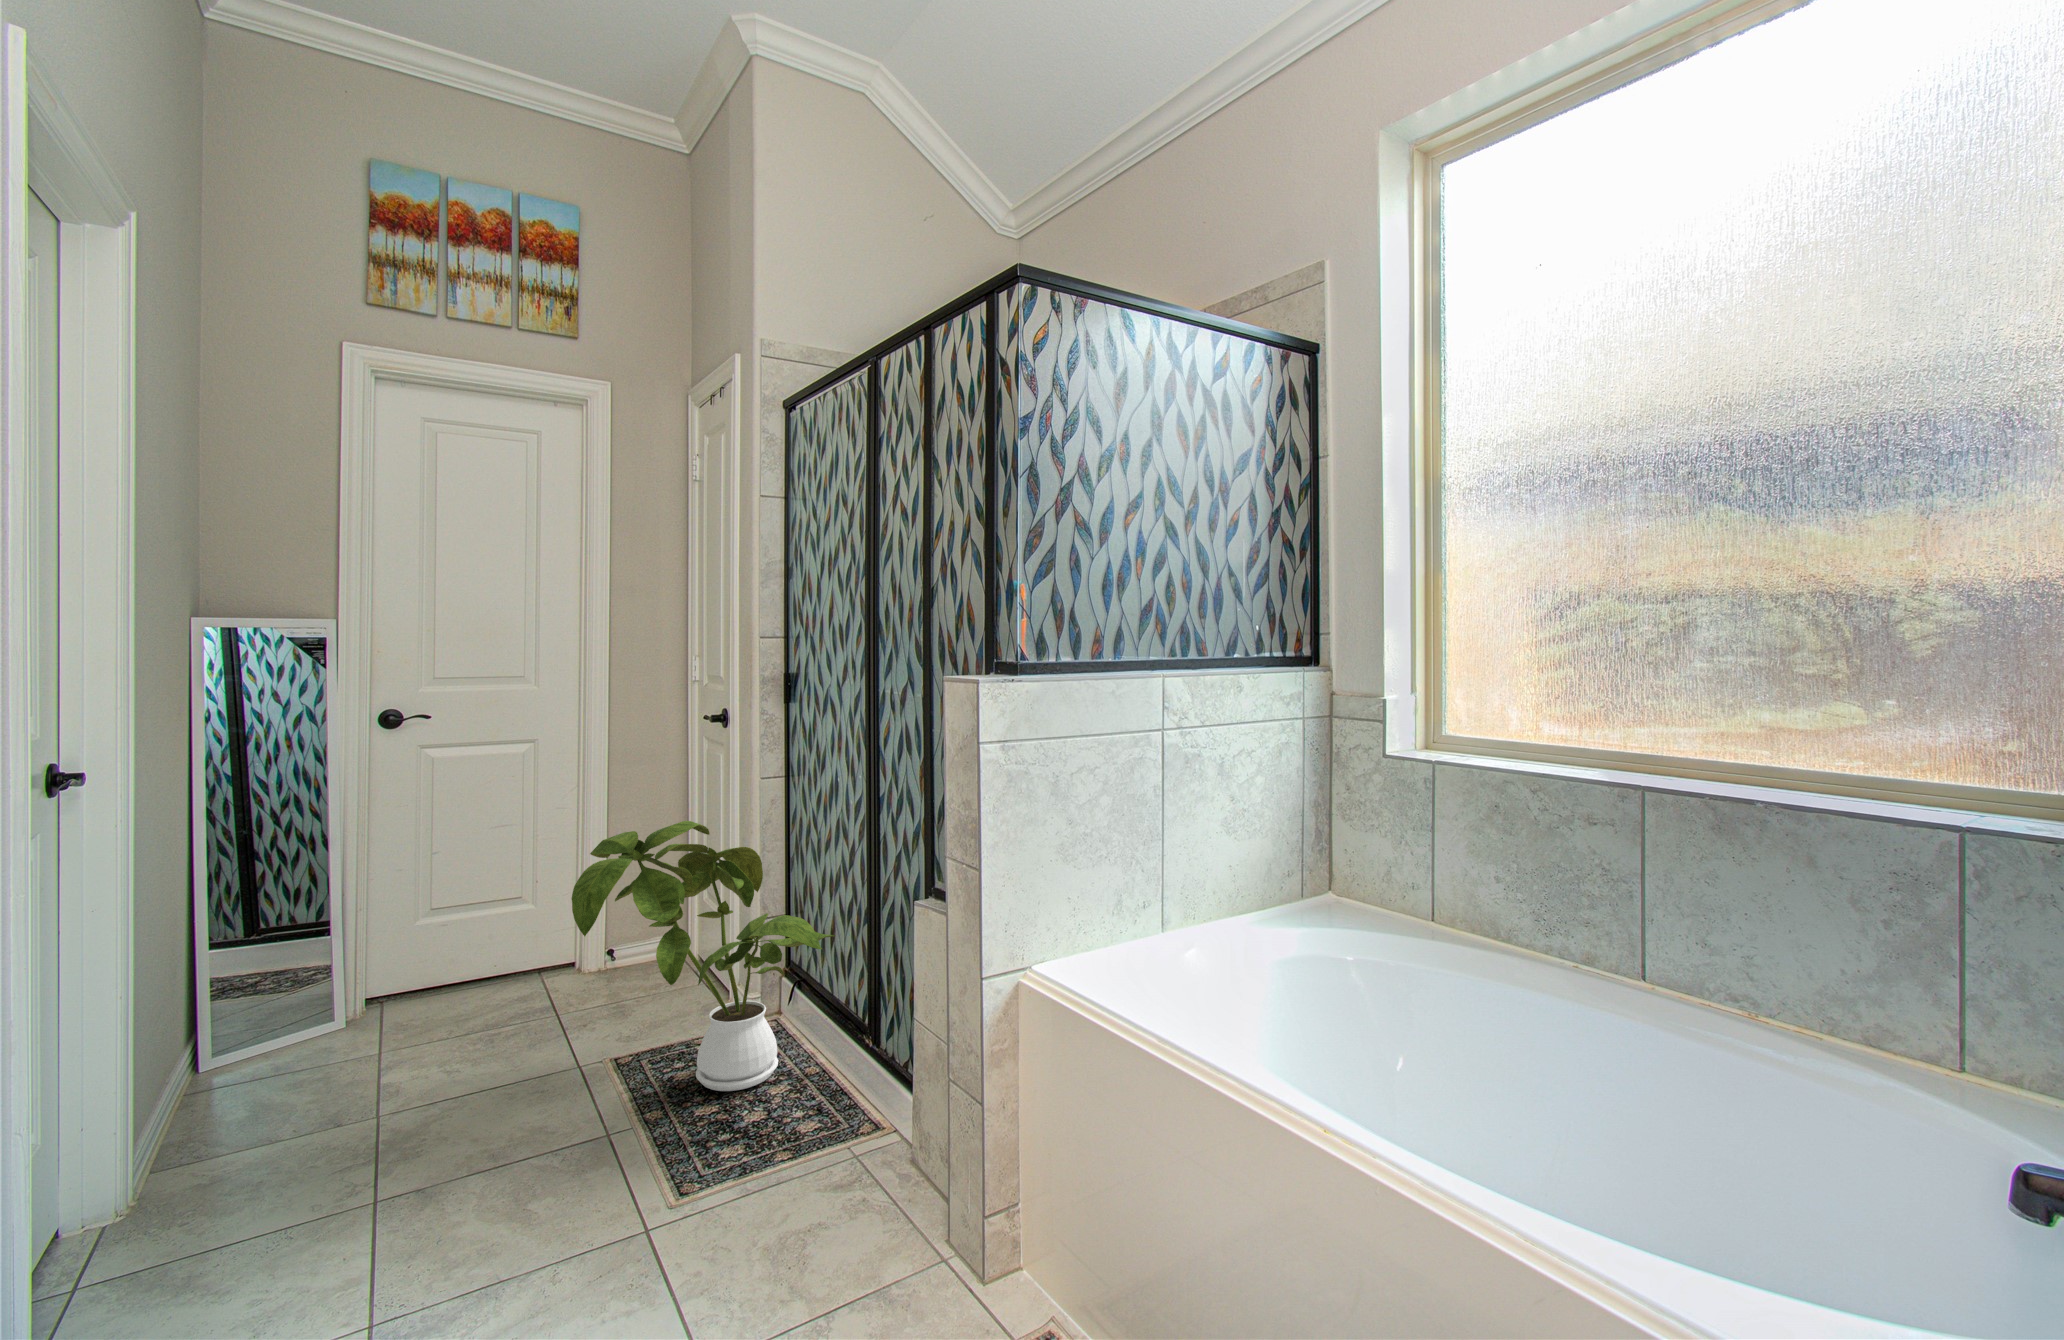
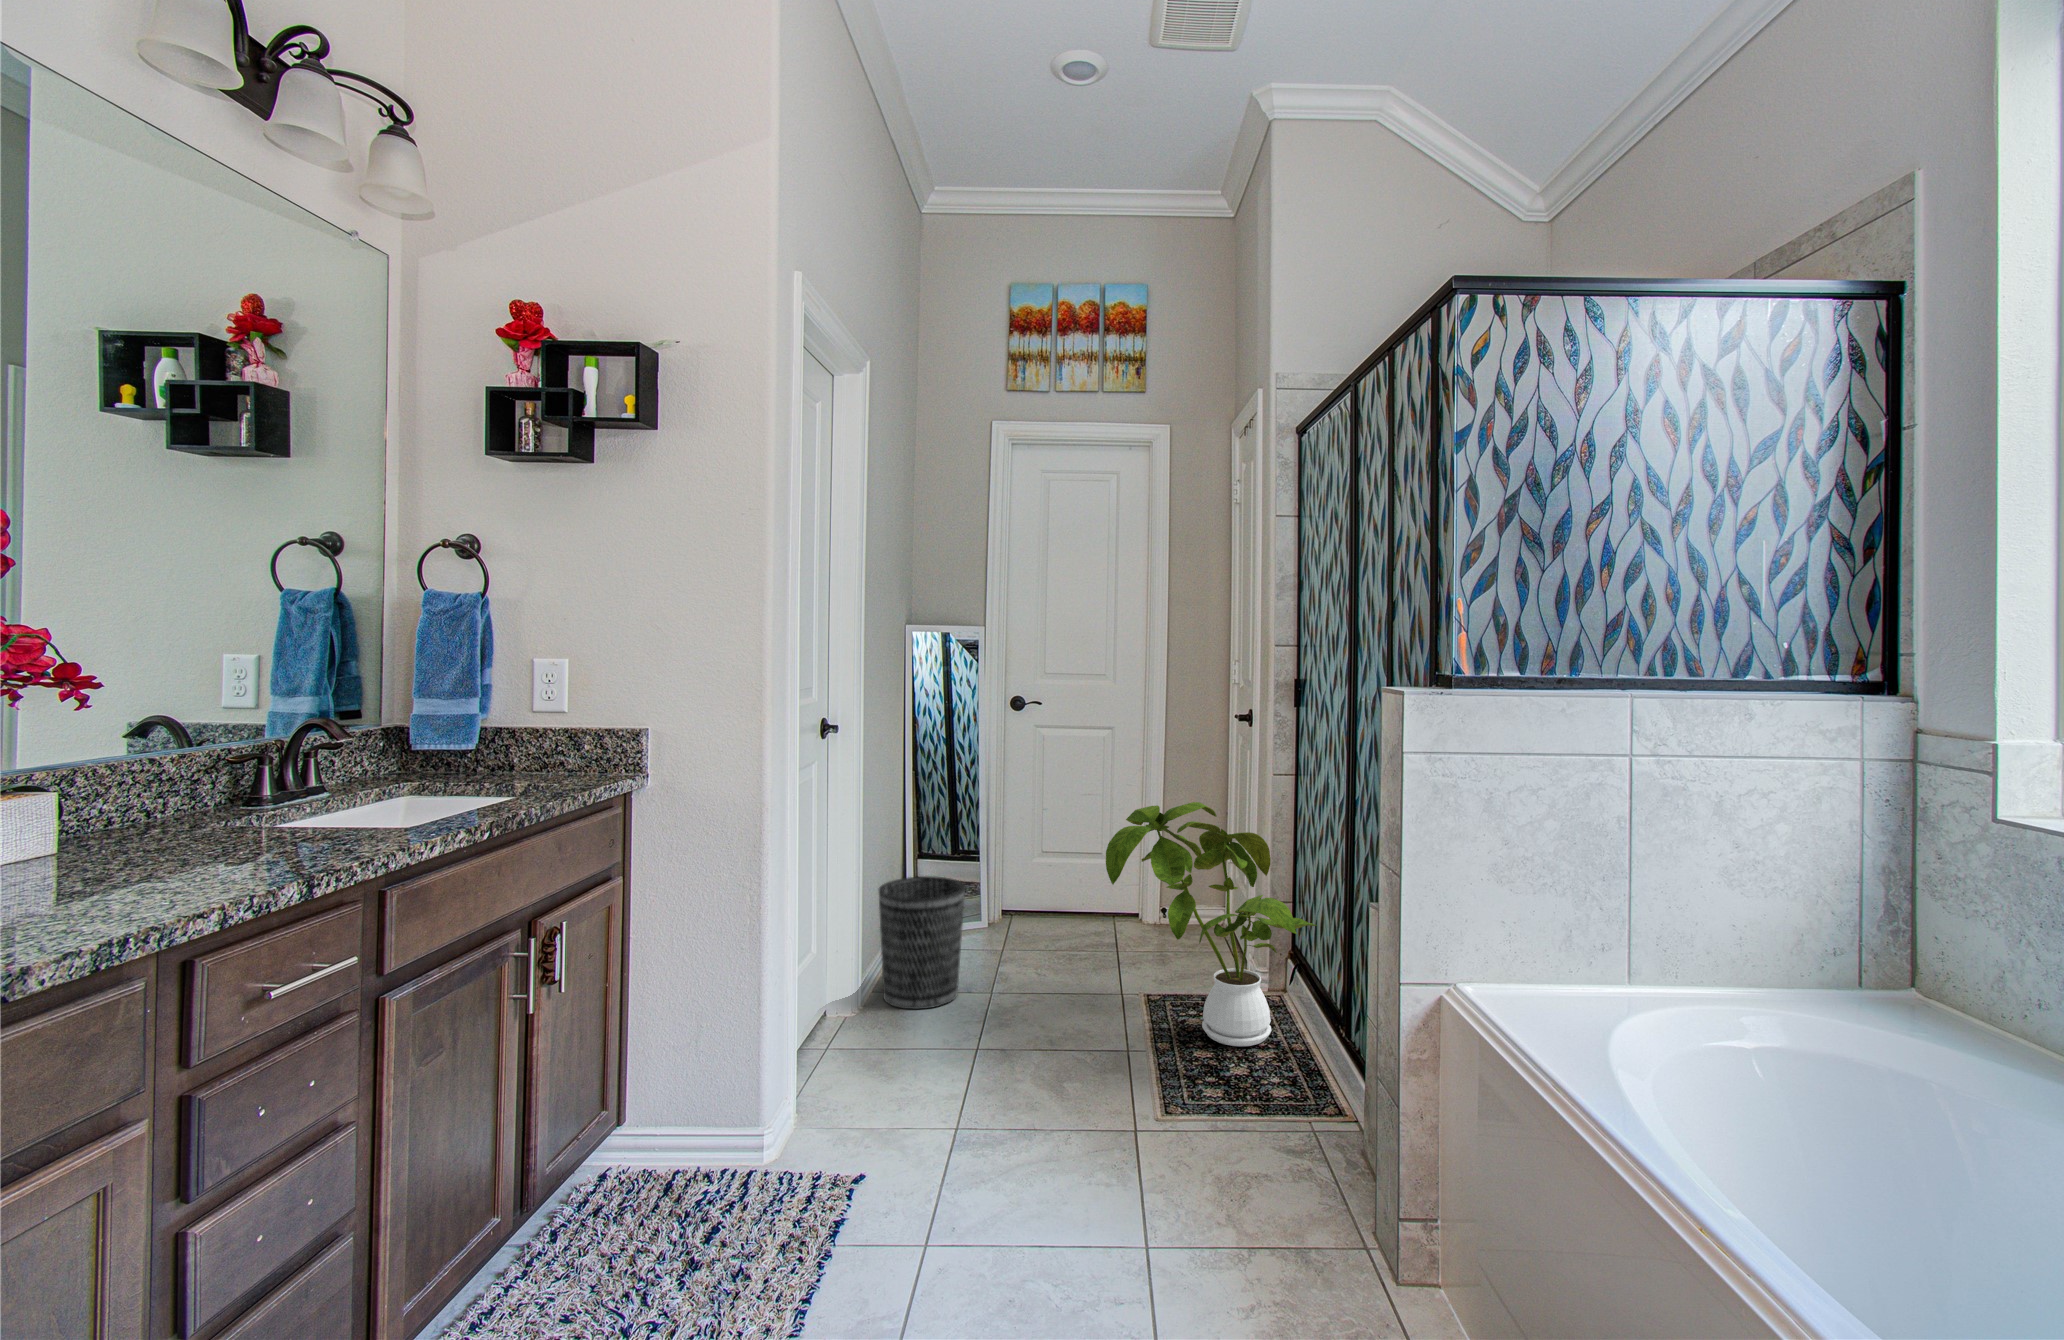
wastebasket: none [171,973,334,1179] -> present [879,876,965,1009]

